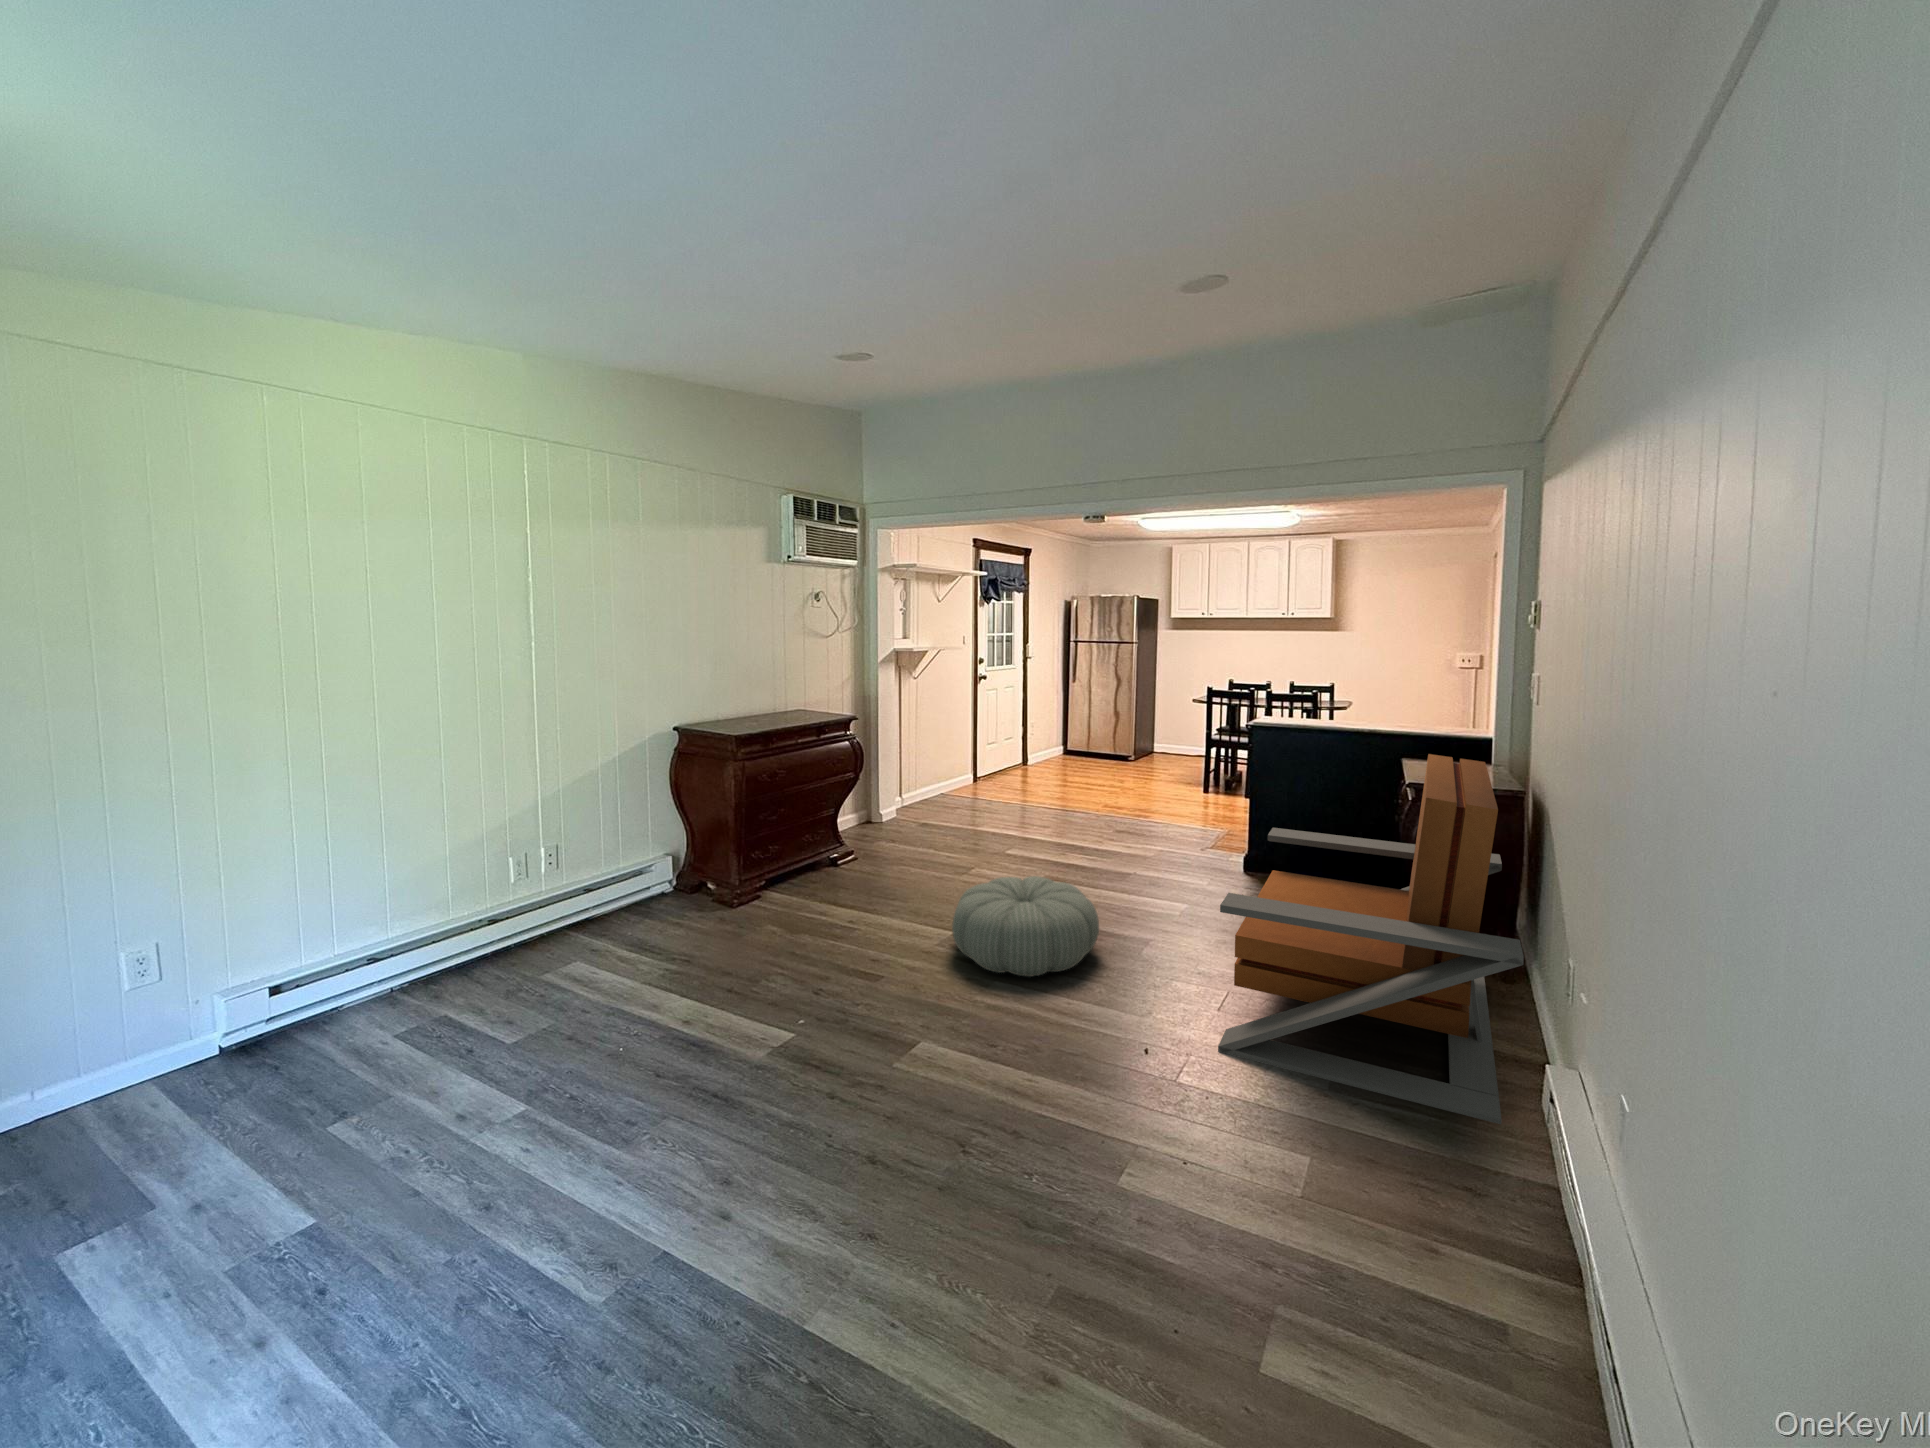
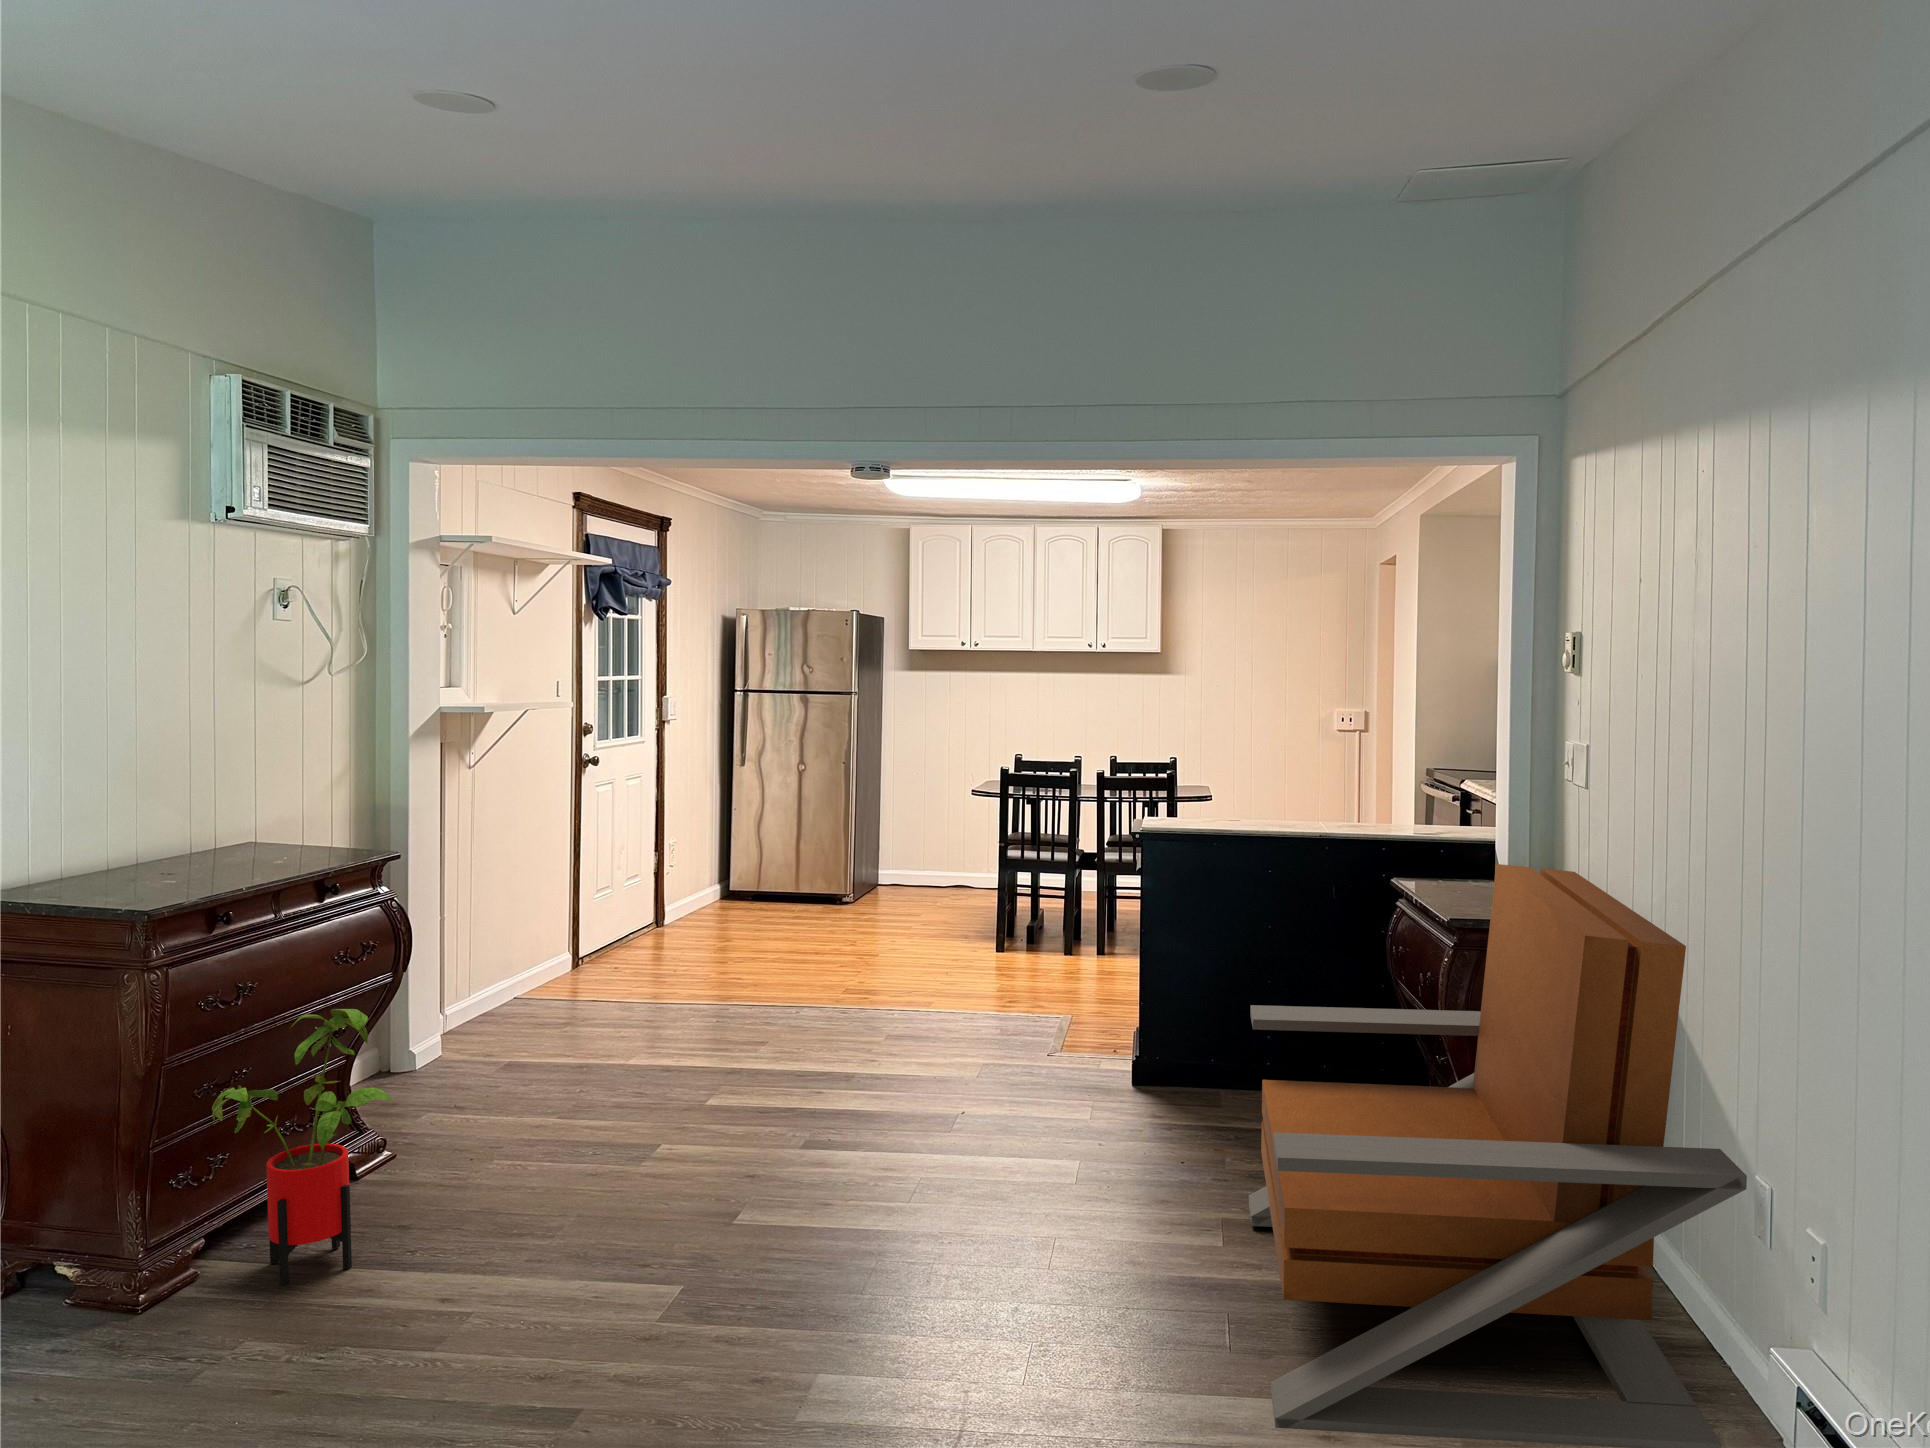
house plant: none [766,786,837,905] -> present [212,1009,393,1286]
pouf: present [952,876,1099,977] -> none [699,1145,986,1356]

